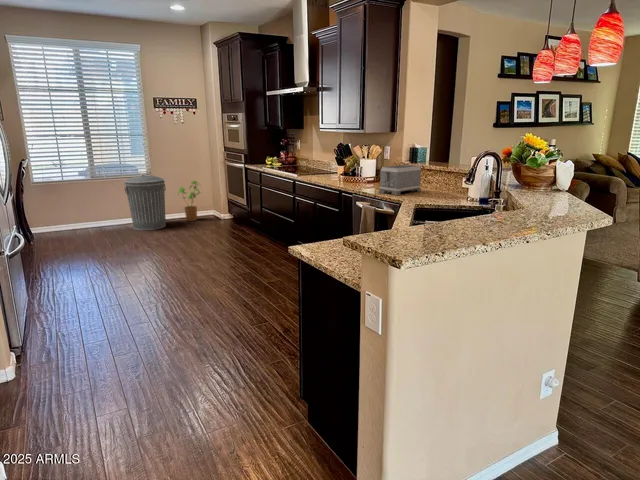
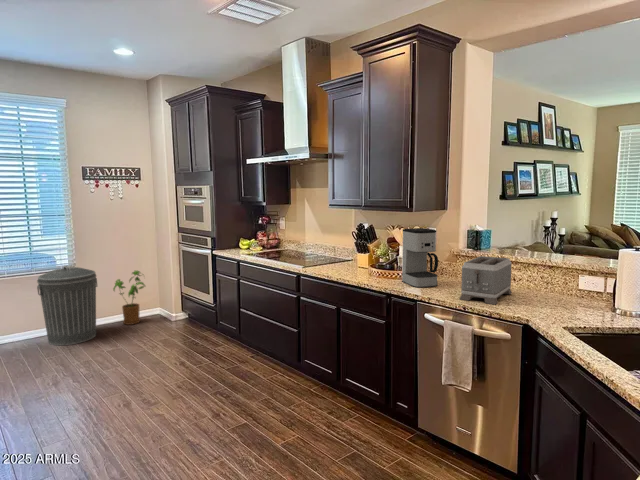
coffee maker: none [357,145,381,187] -> present [402,228,438,288]

